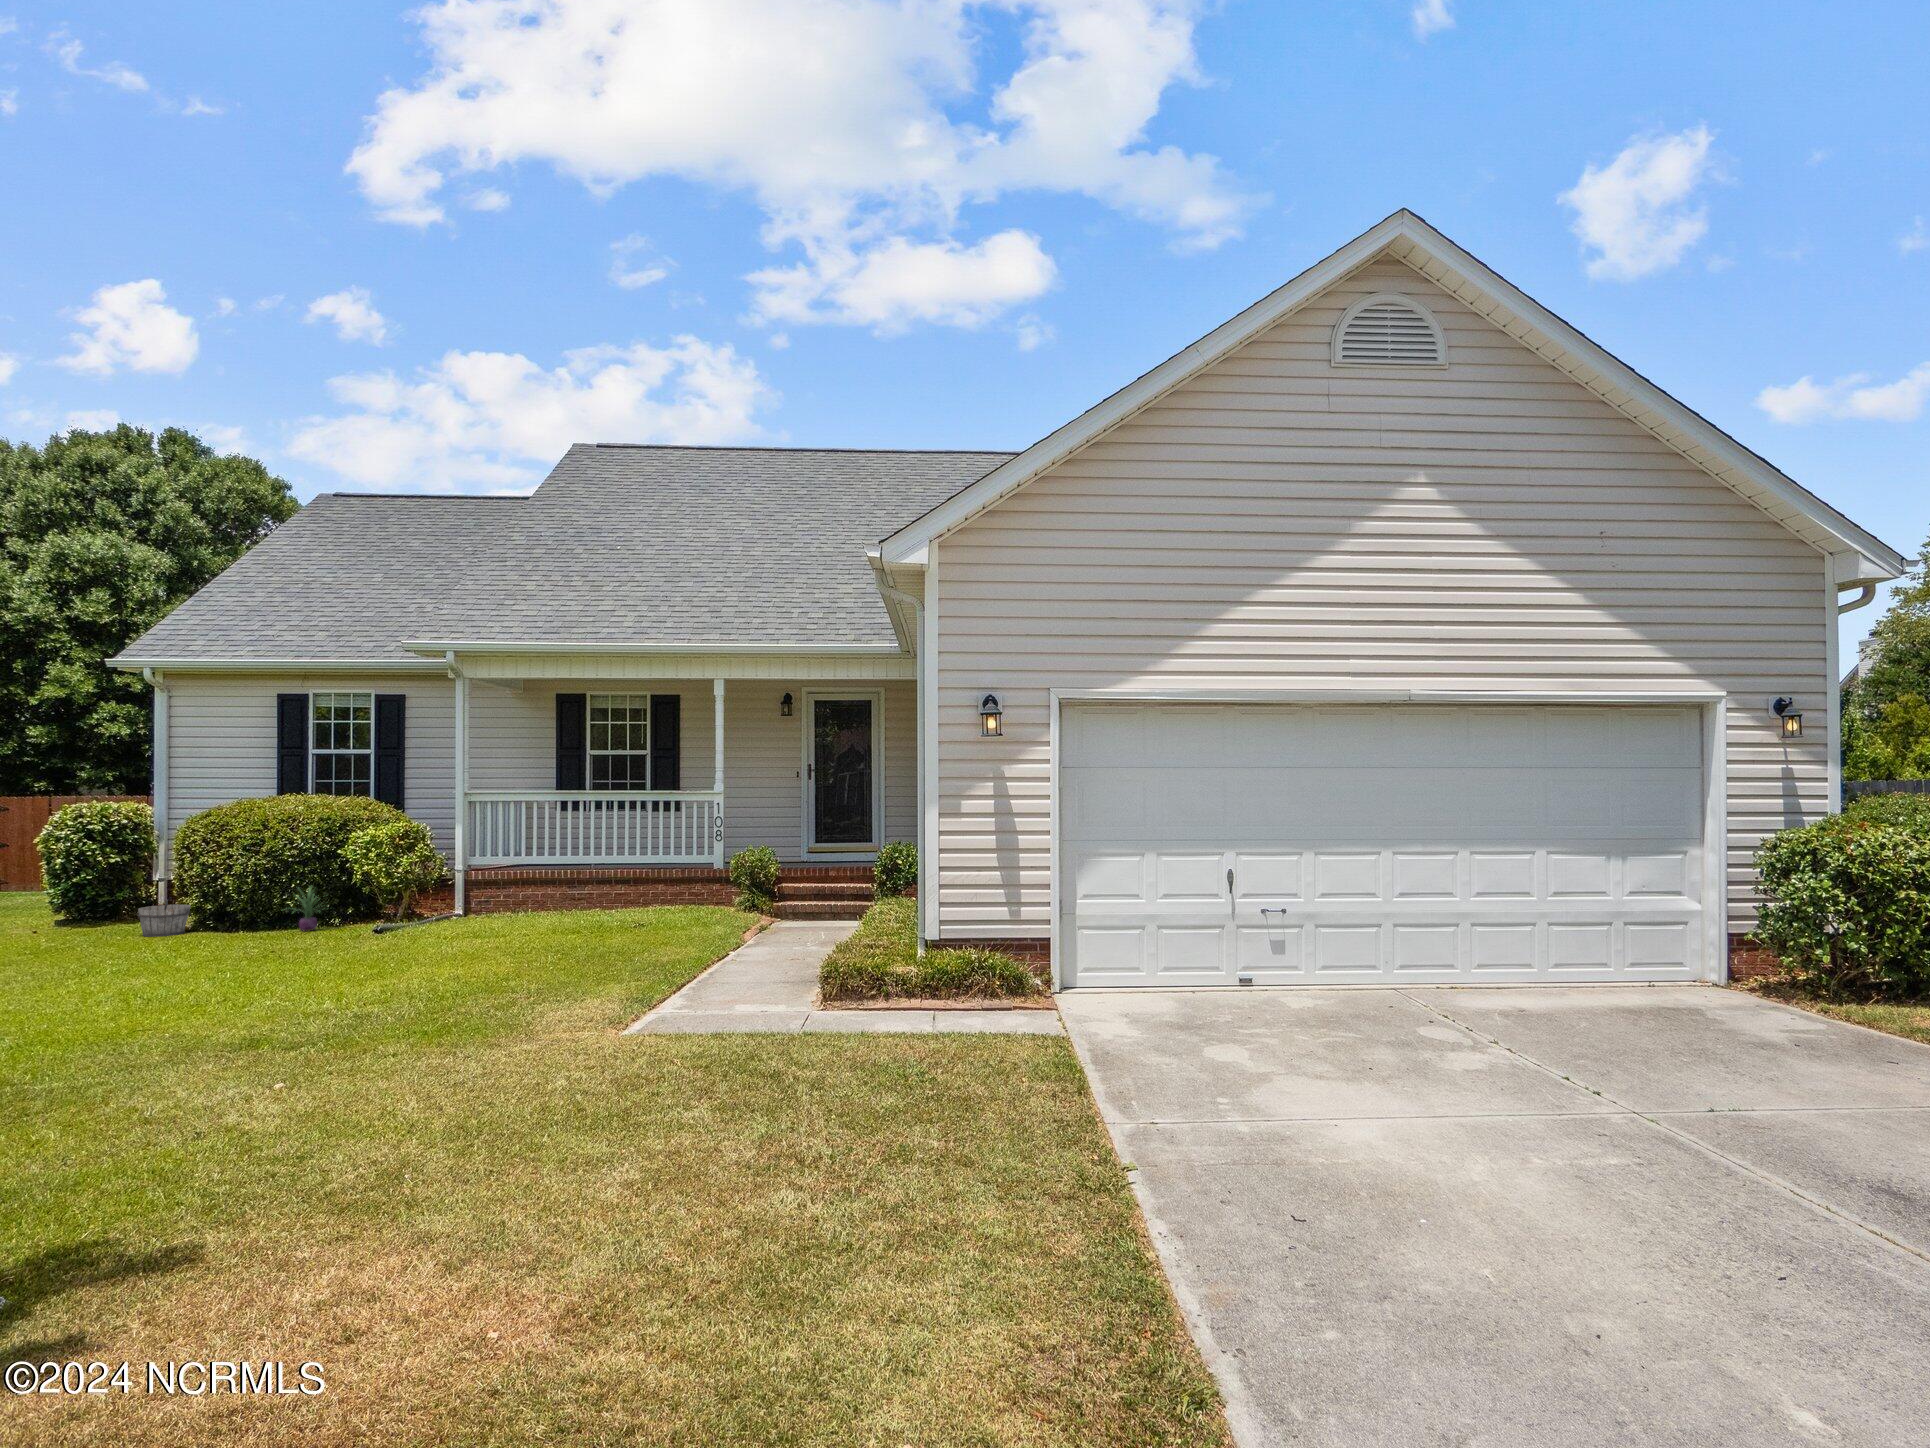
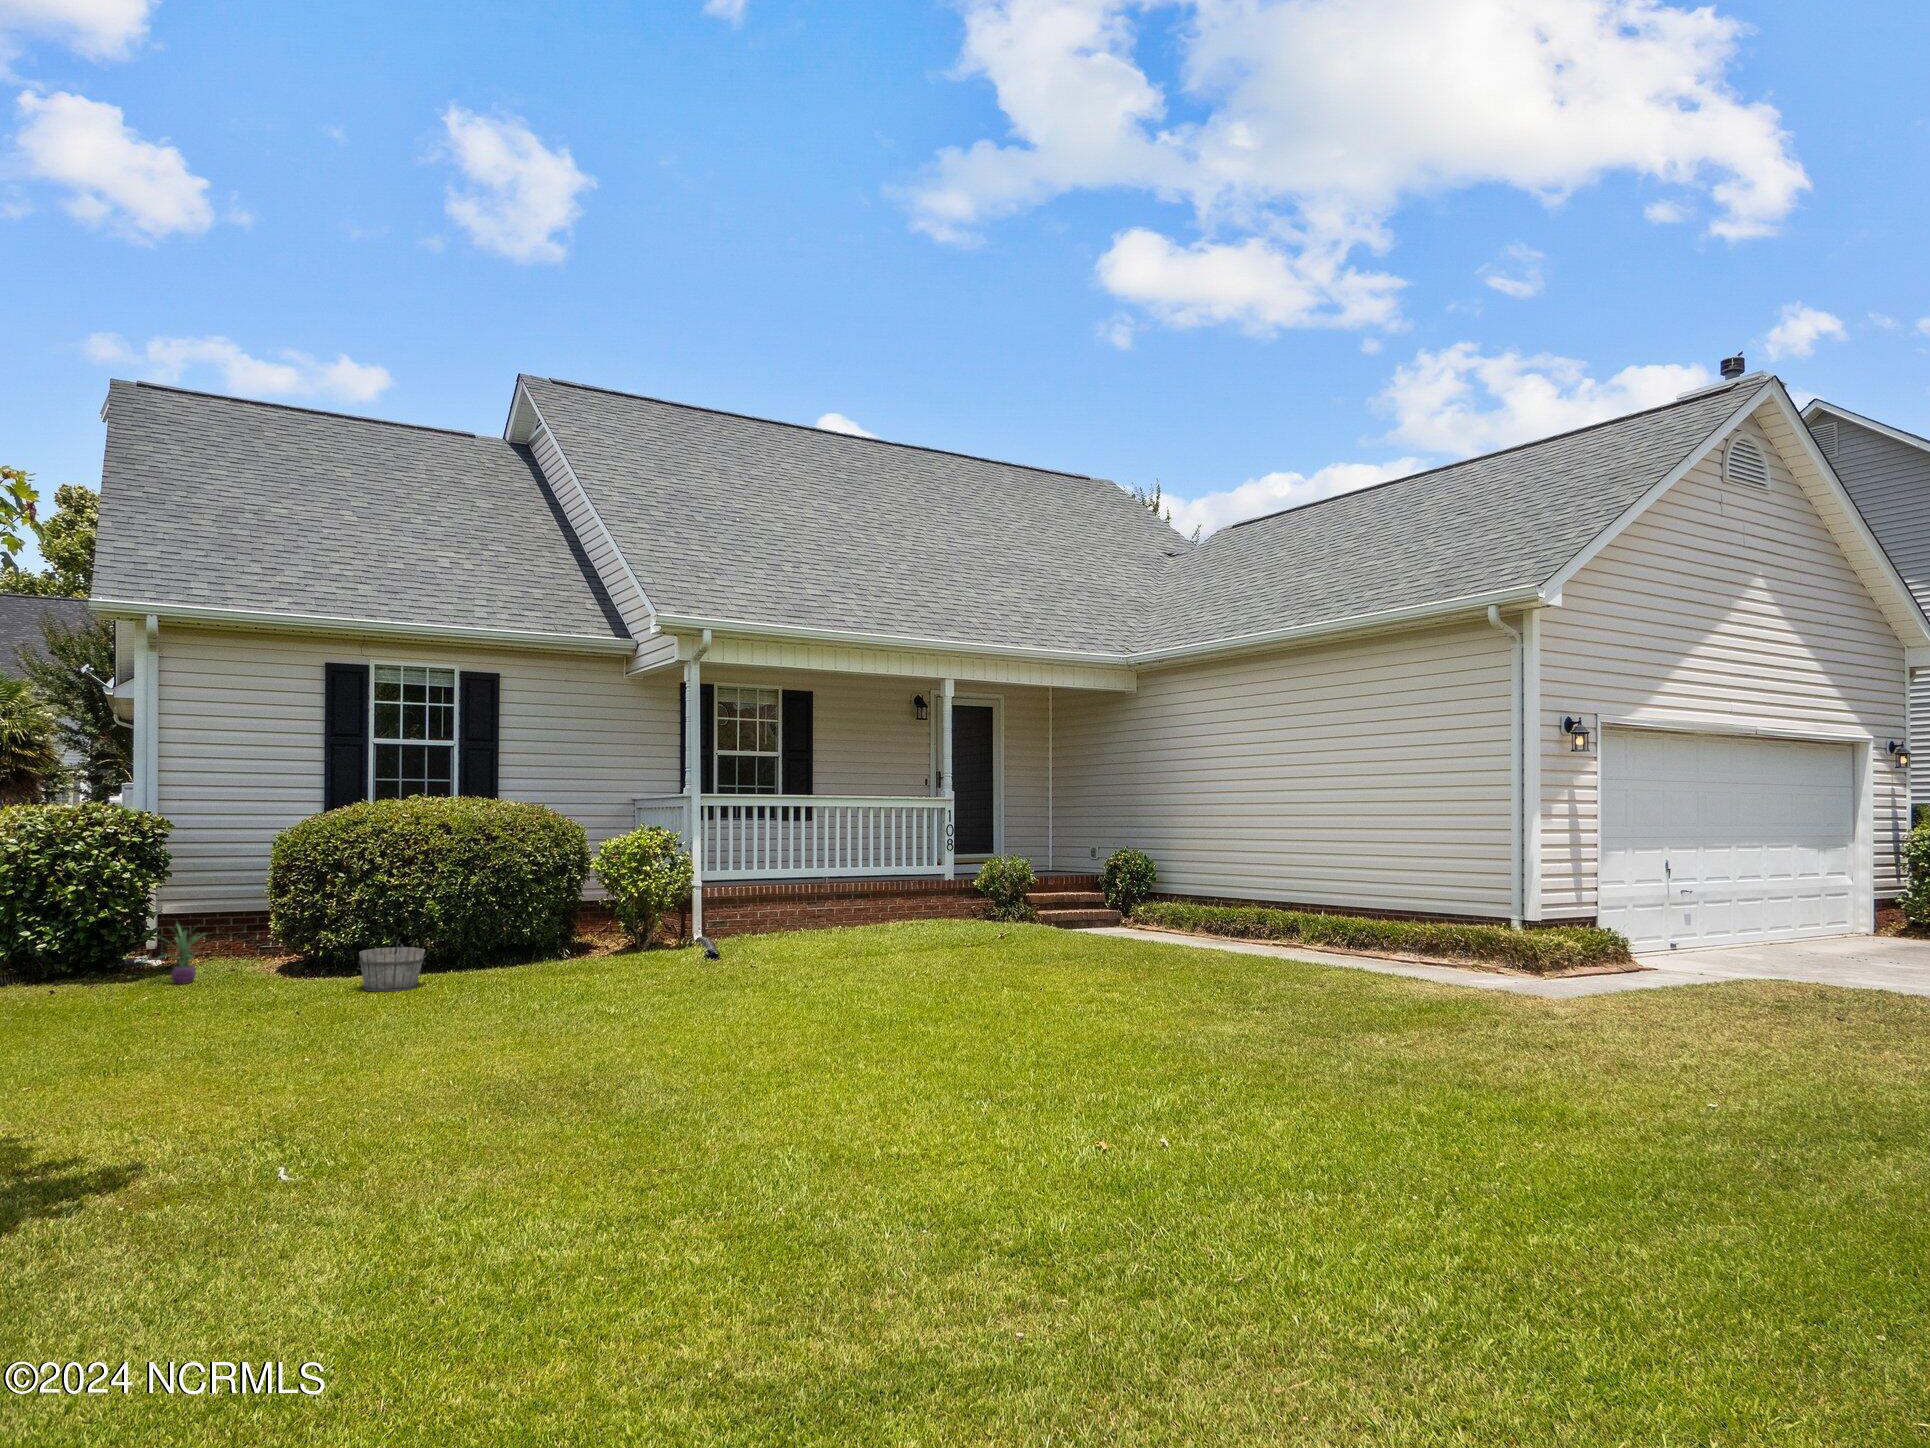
decorative plant: present [298,887,320,931] -> present [157,924,198,984]

